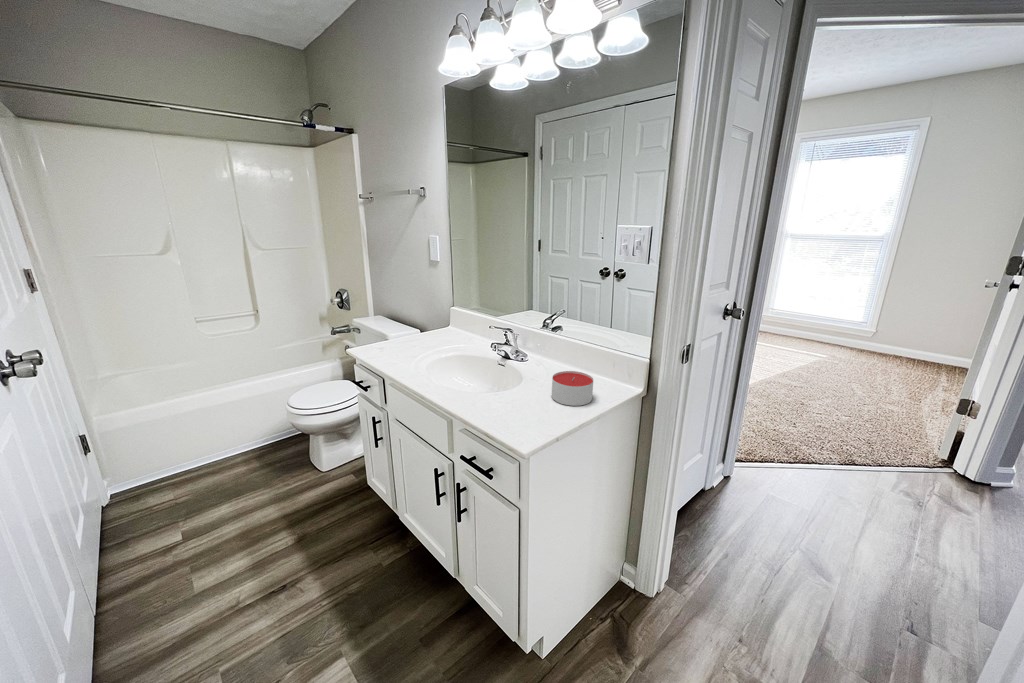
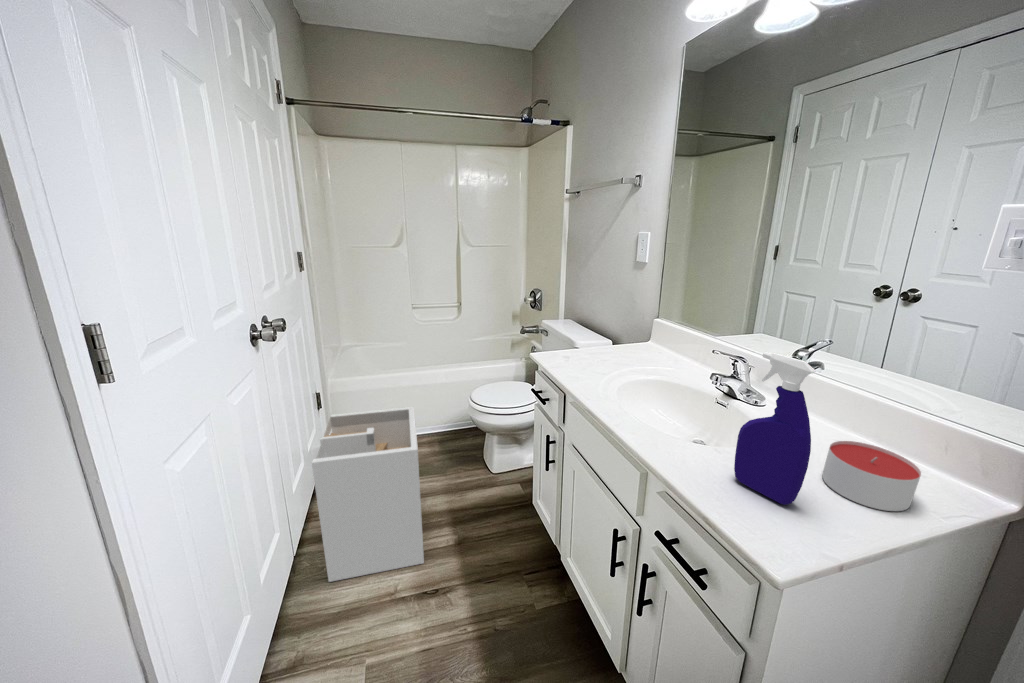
spray bottle: none [500,323,536,415] -> present [734,352,816,505]
laundry hamper: none [110,422,264,624] -> present [312,407,424,582]

